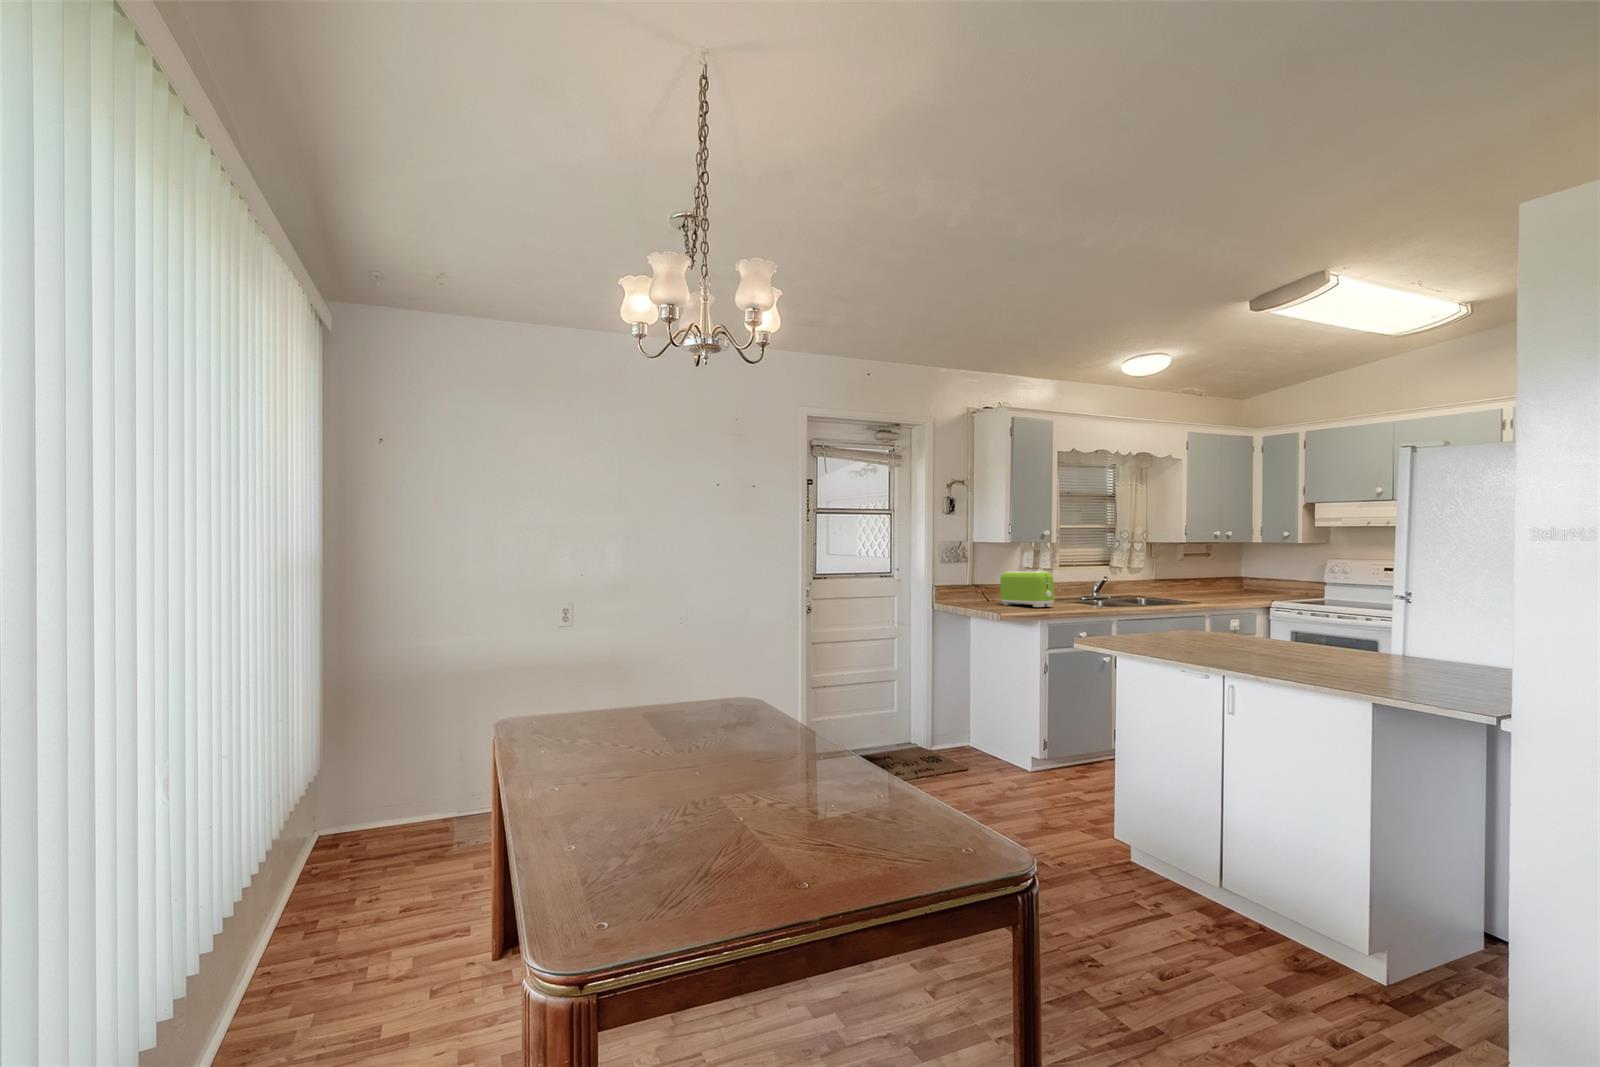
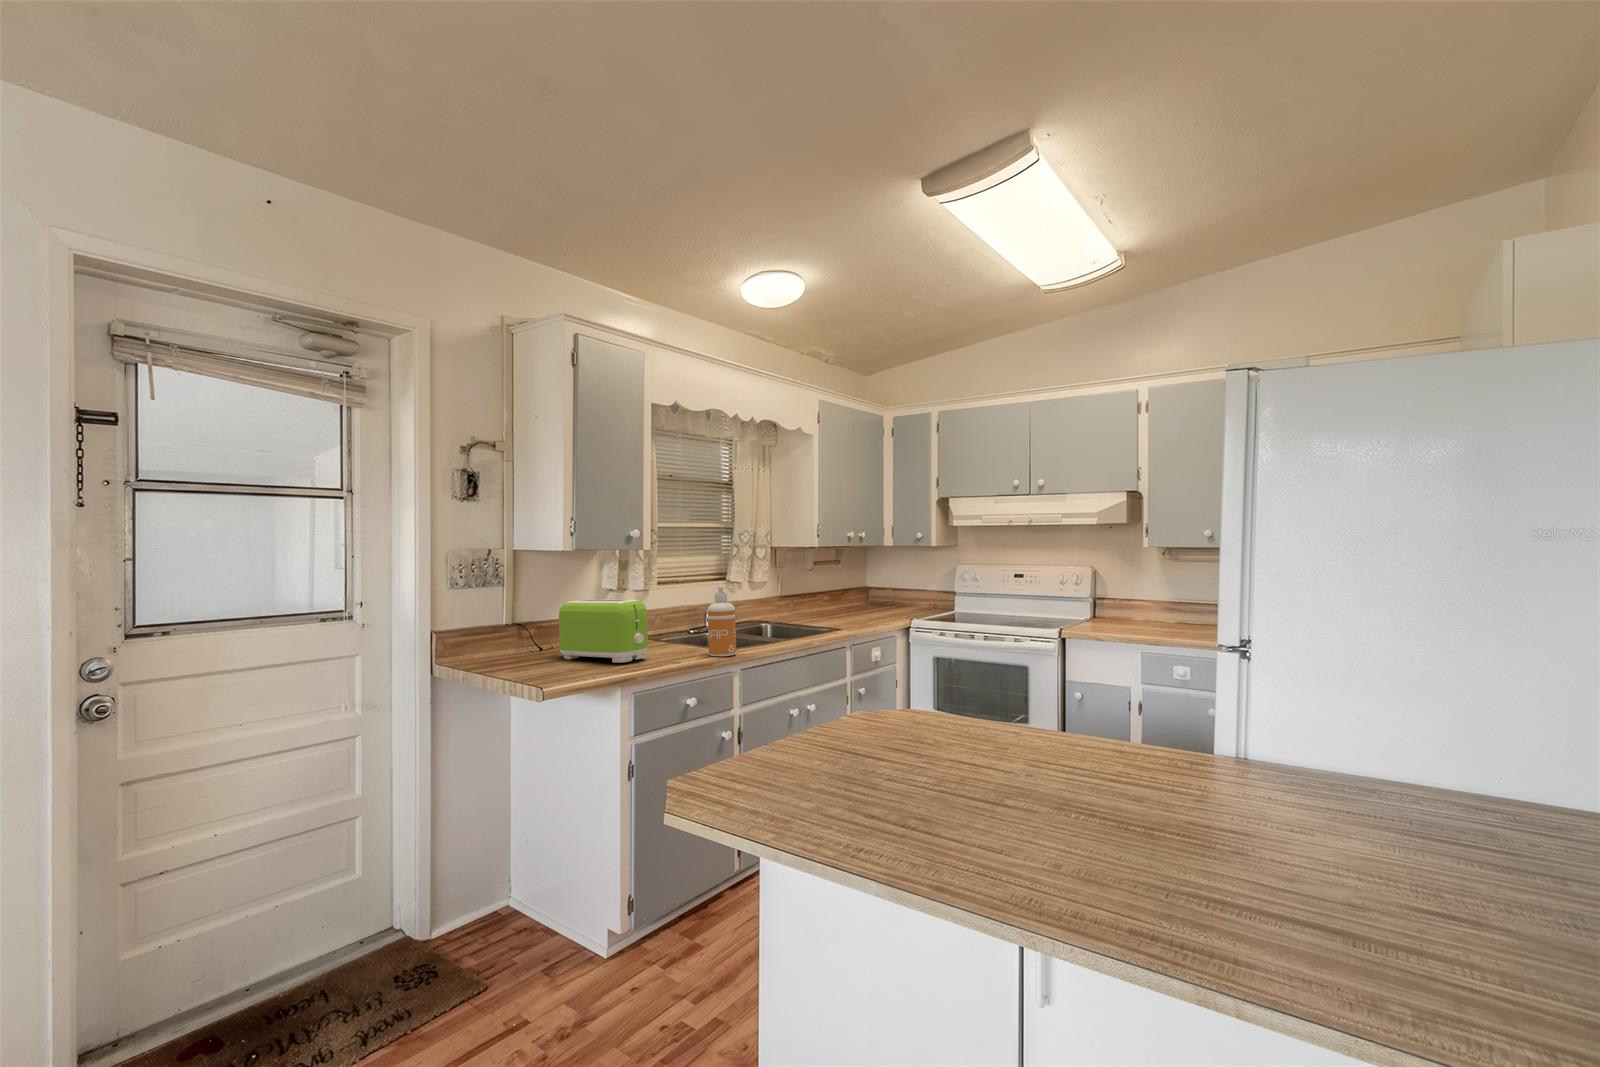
soap dispenser: none [1093,565,1112,609] -> present [708,586,736,656]

